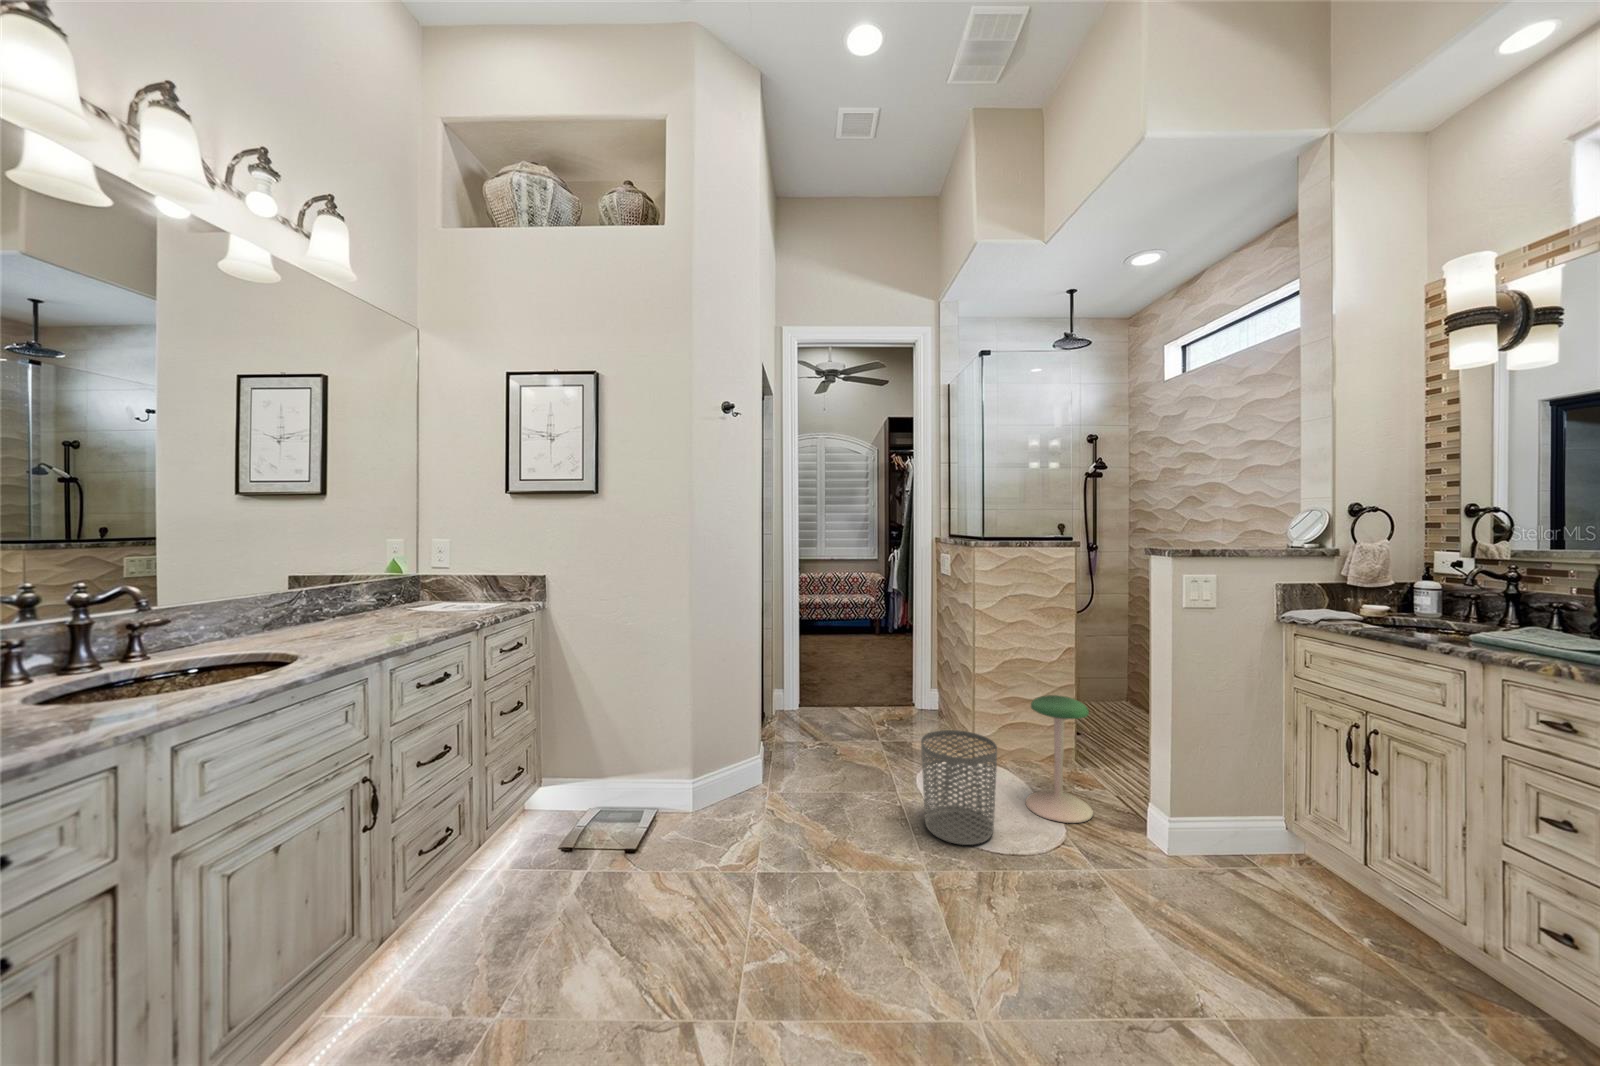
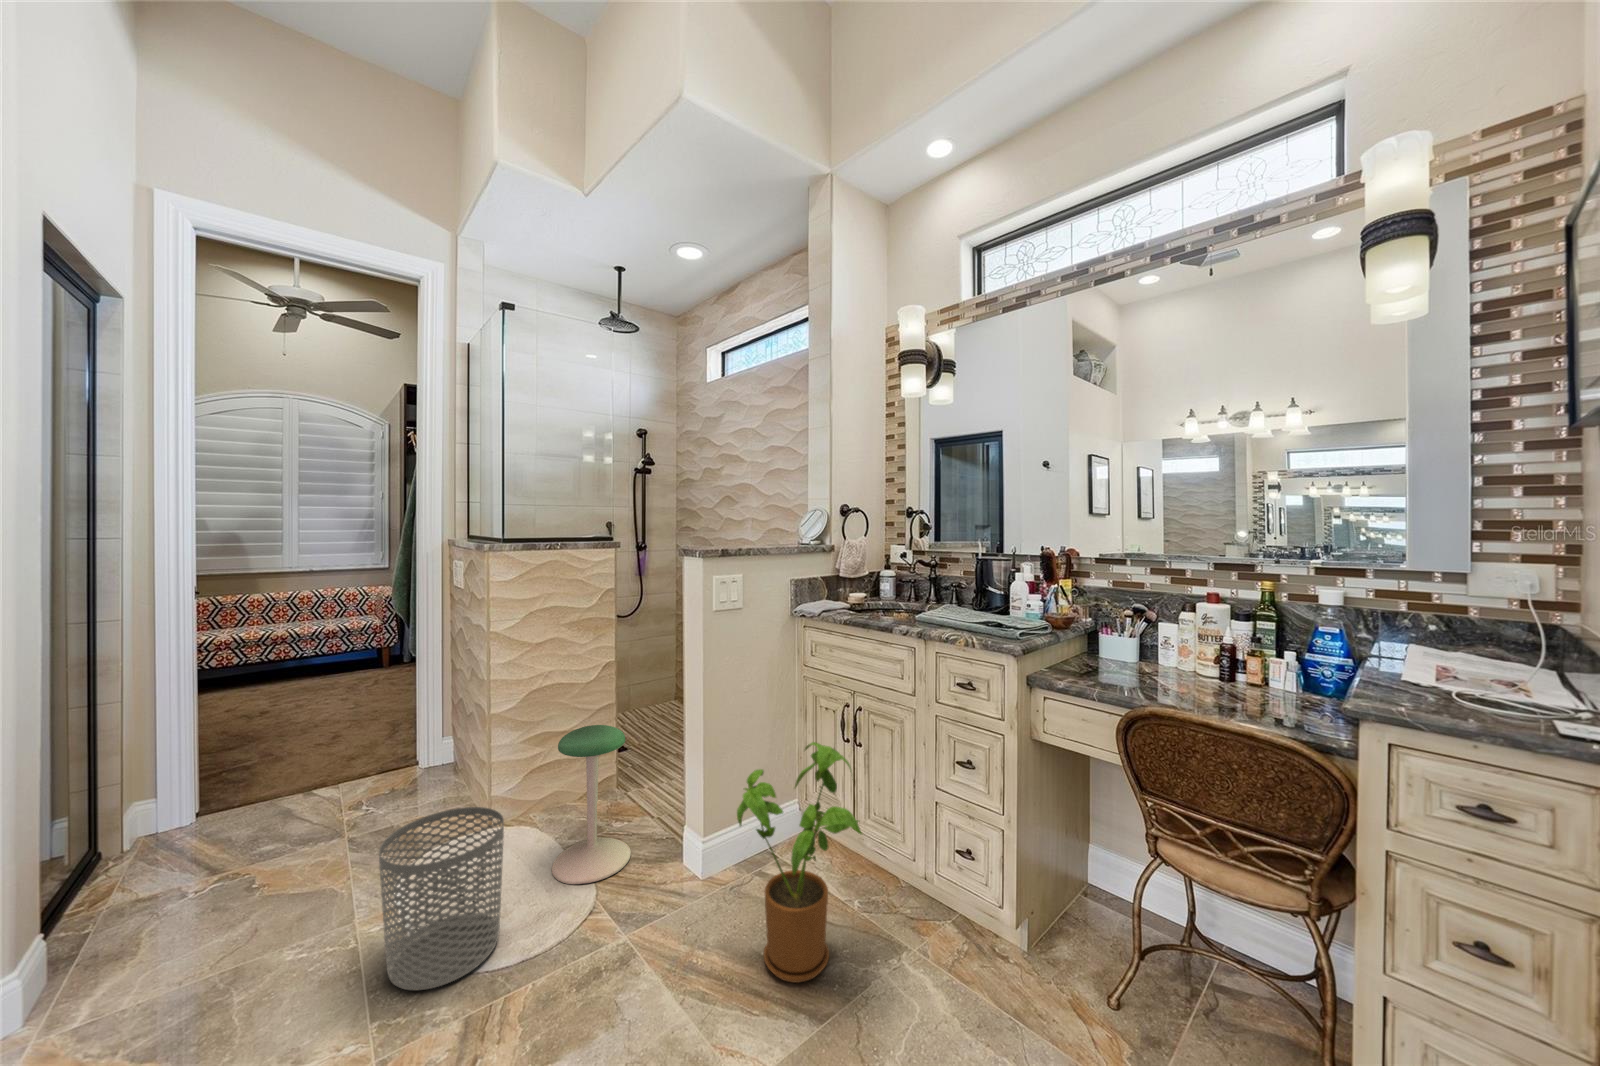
house plant: none [1209,749,1370,974] -> present [737,742,862,983]

